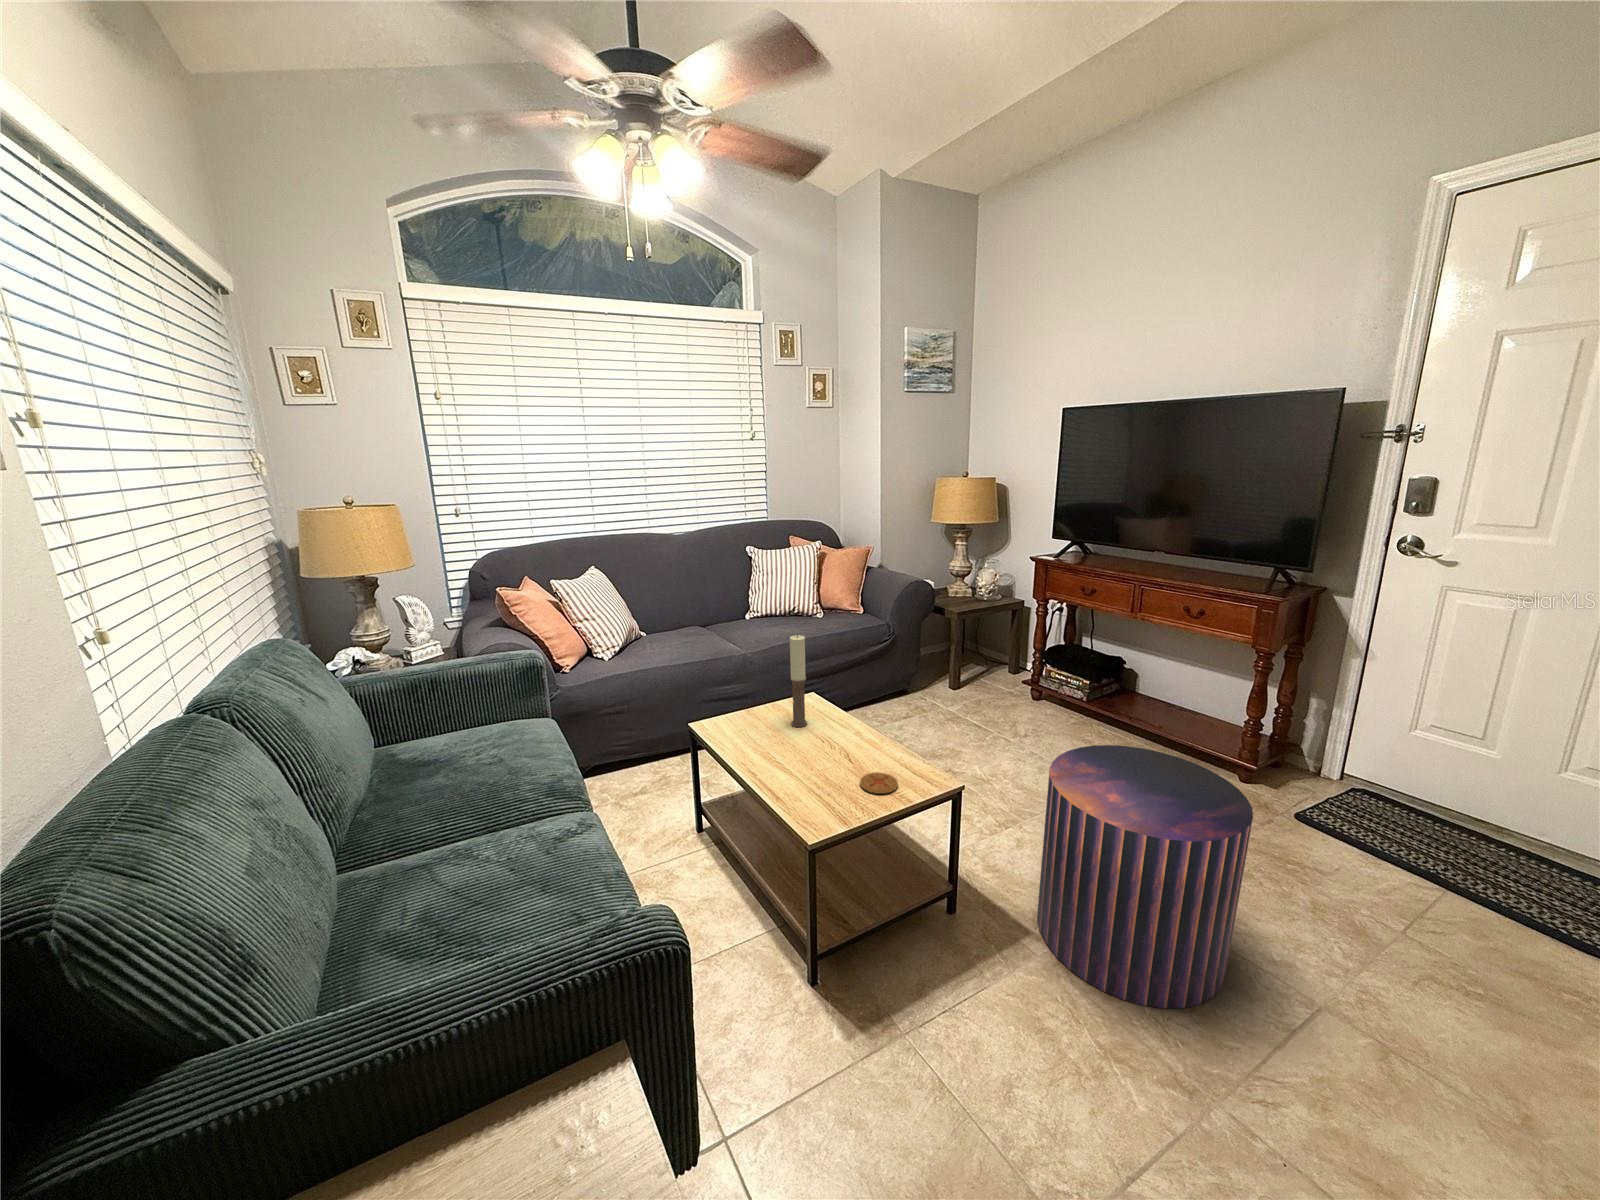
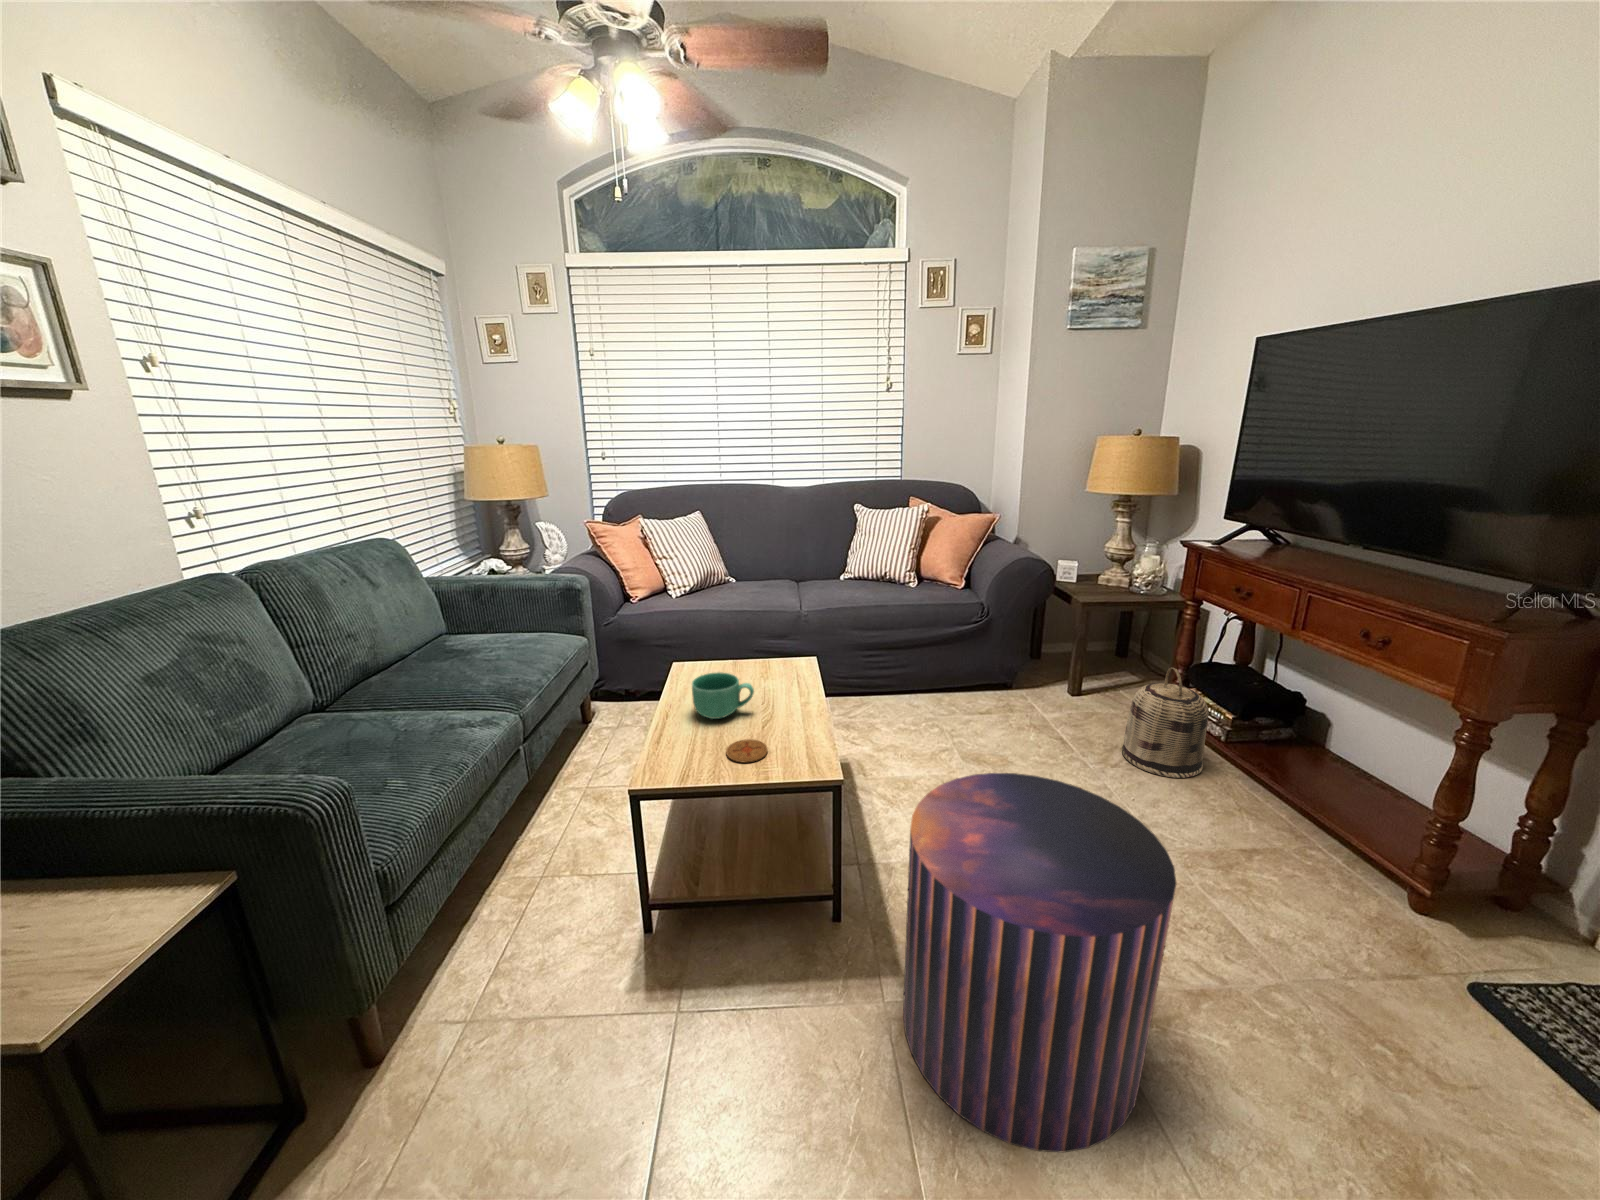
candle: present [790,635,807,727] -> none [740,585,760,683]
basket: none [1022,653,1081,735] -> present [1122,668,1209,778]
mug: none [787,720,843,765] -> present [692,672,754,719]

